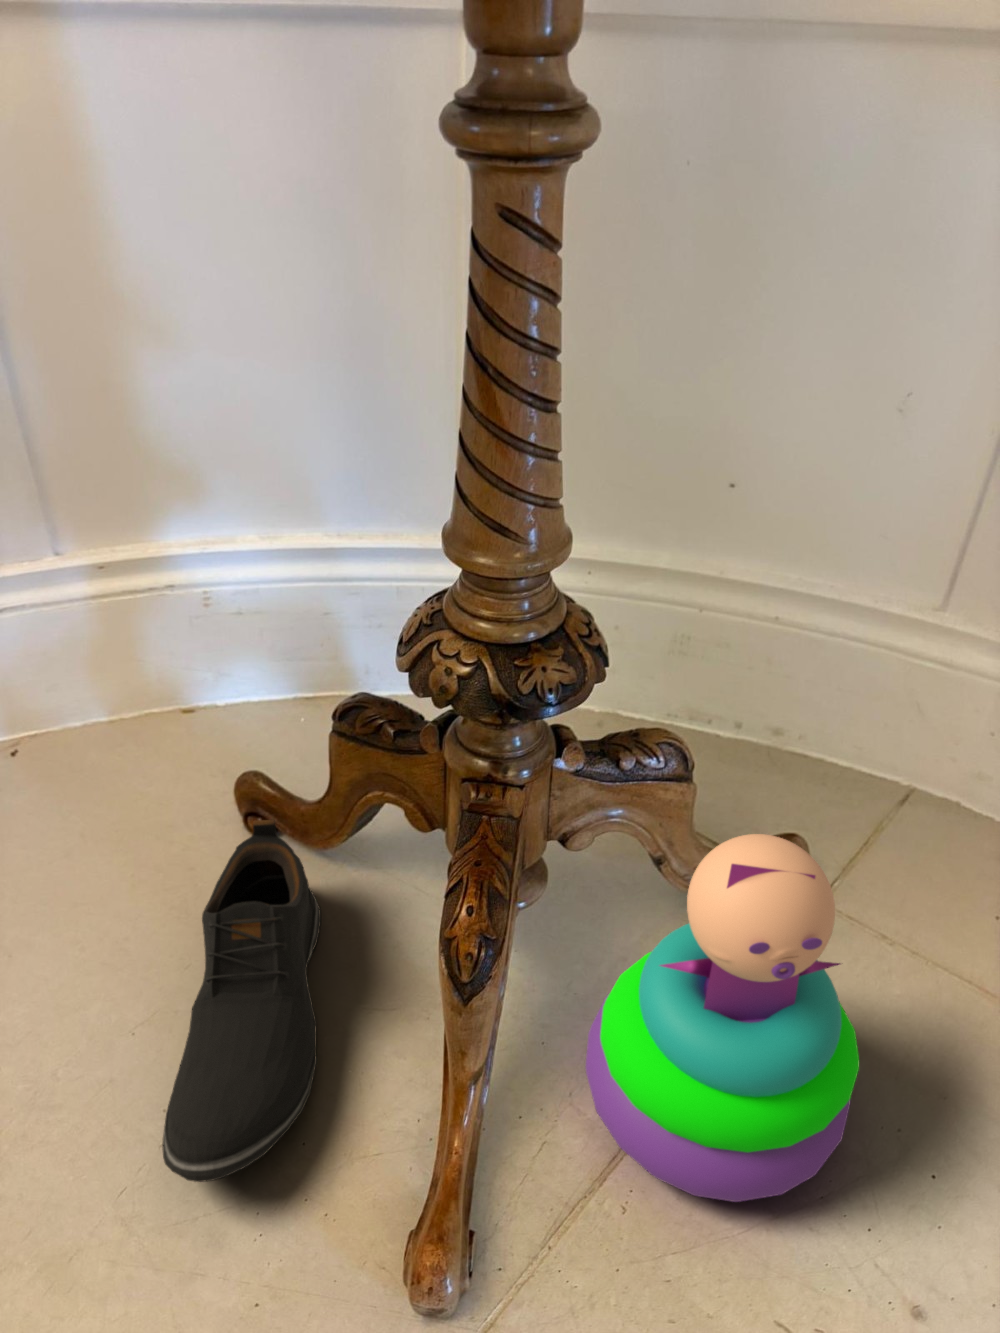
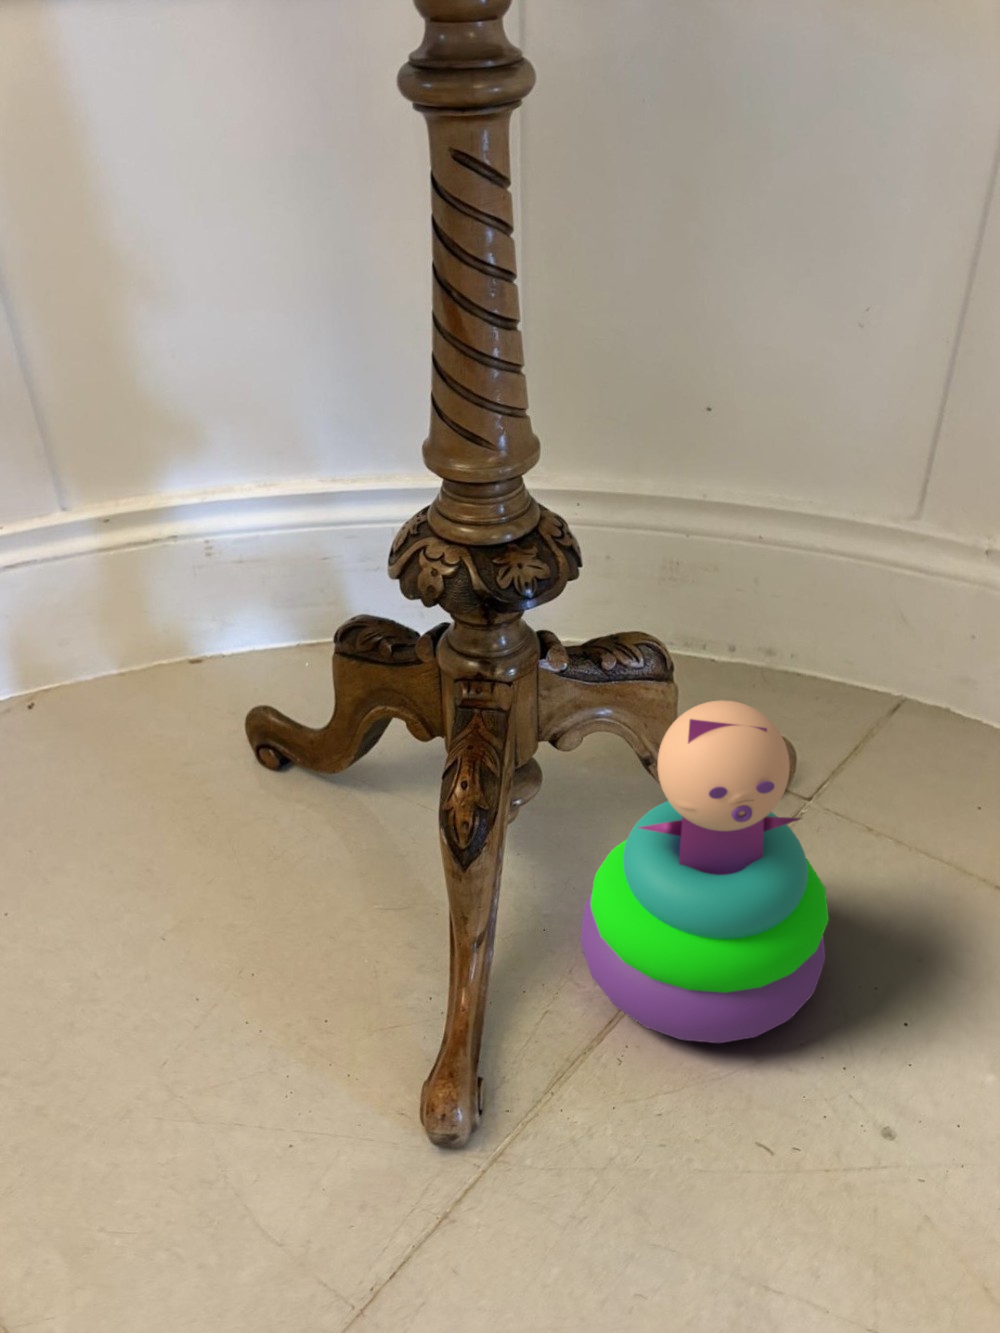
shoe: present [163,820,321,1182] -> none [196,740,333,1040]

